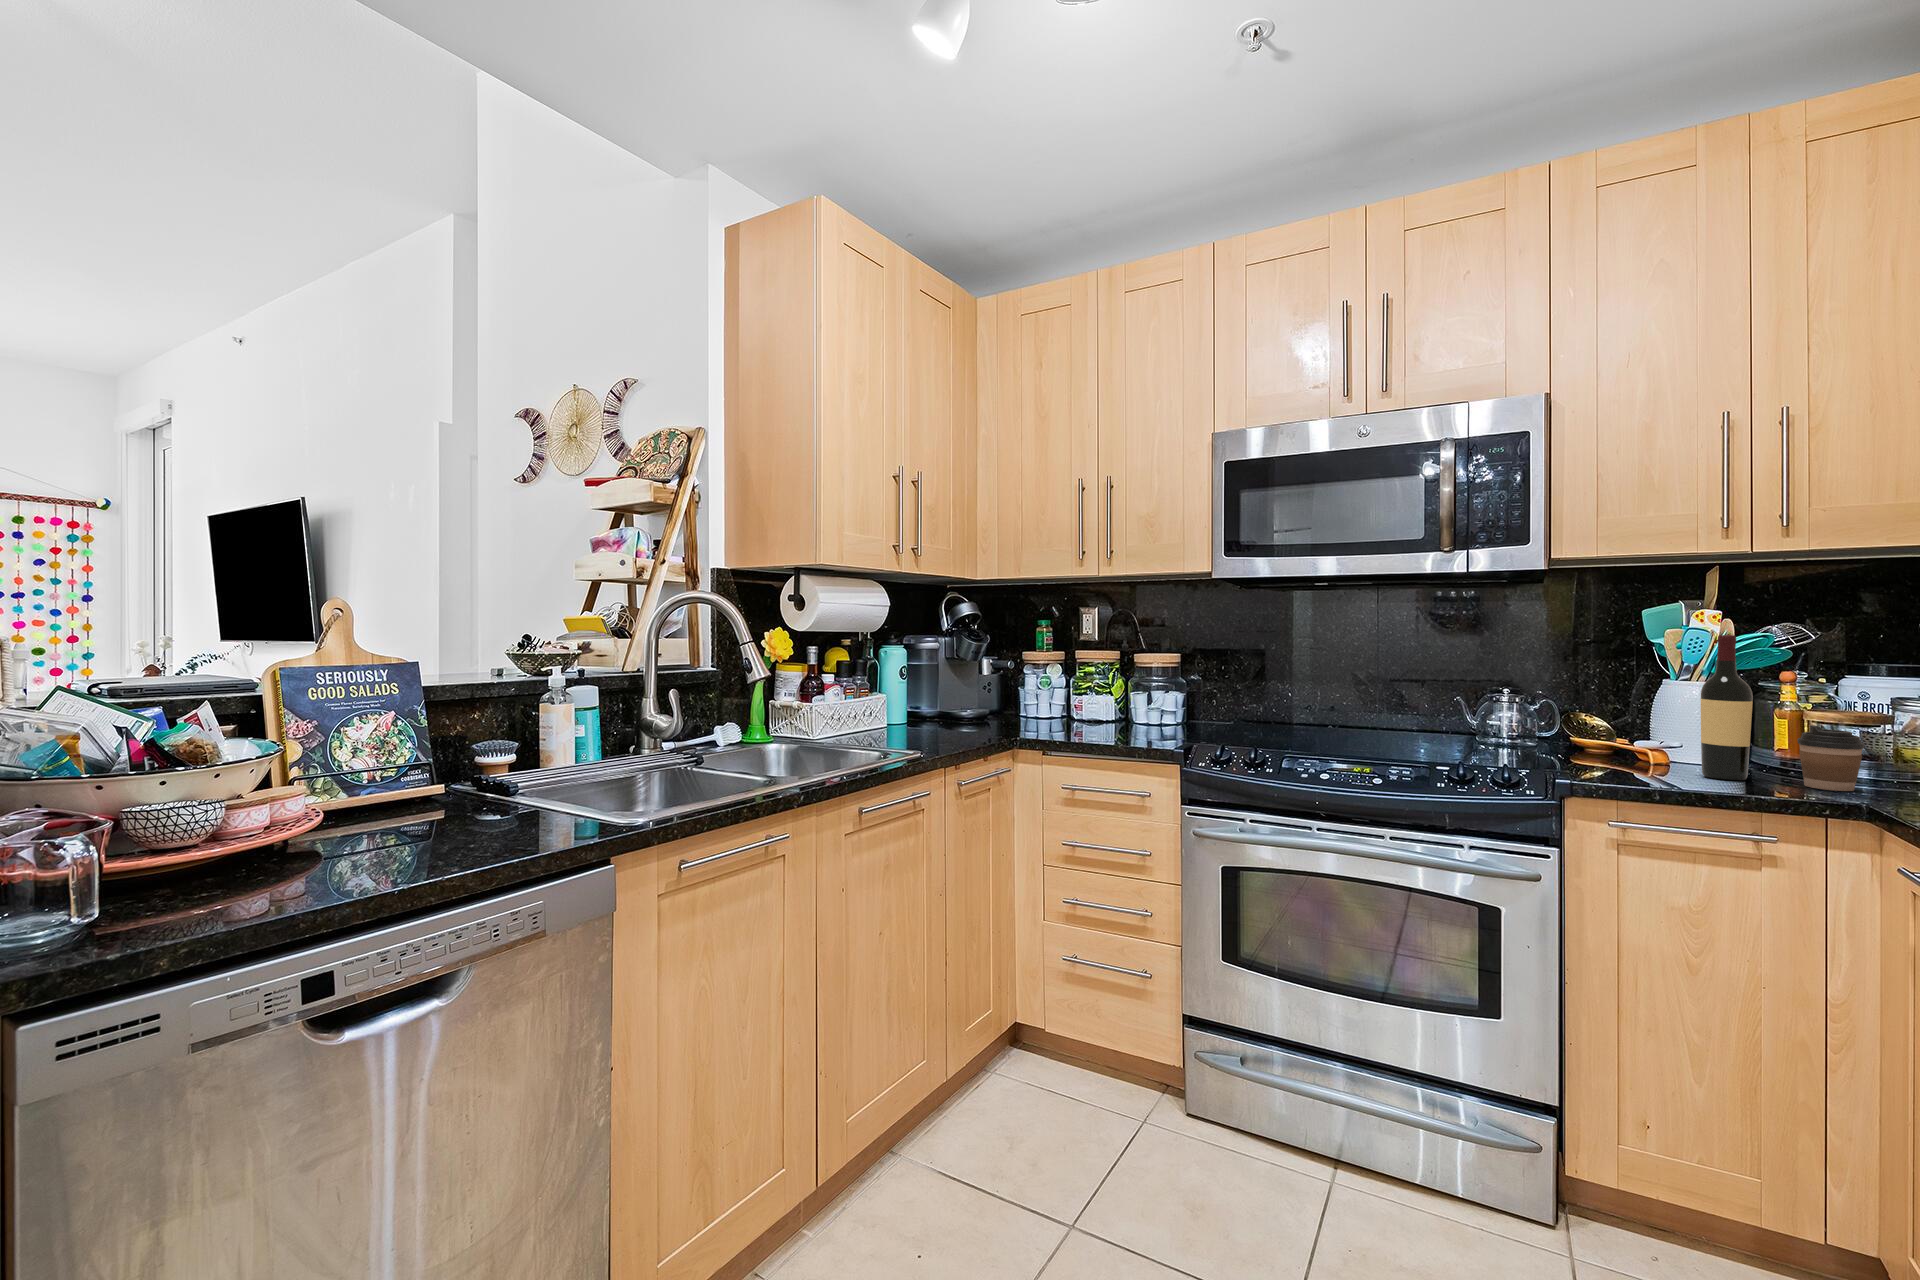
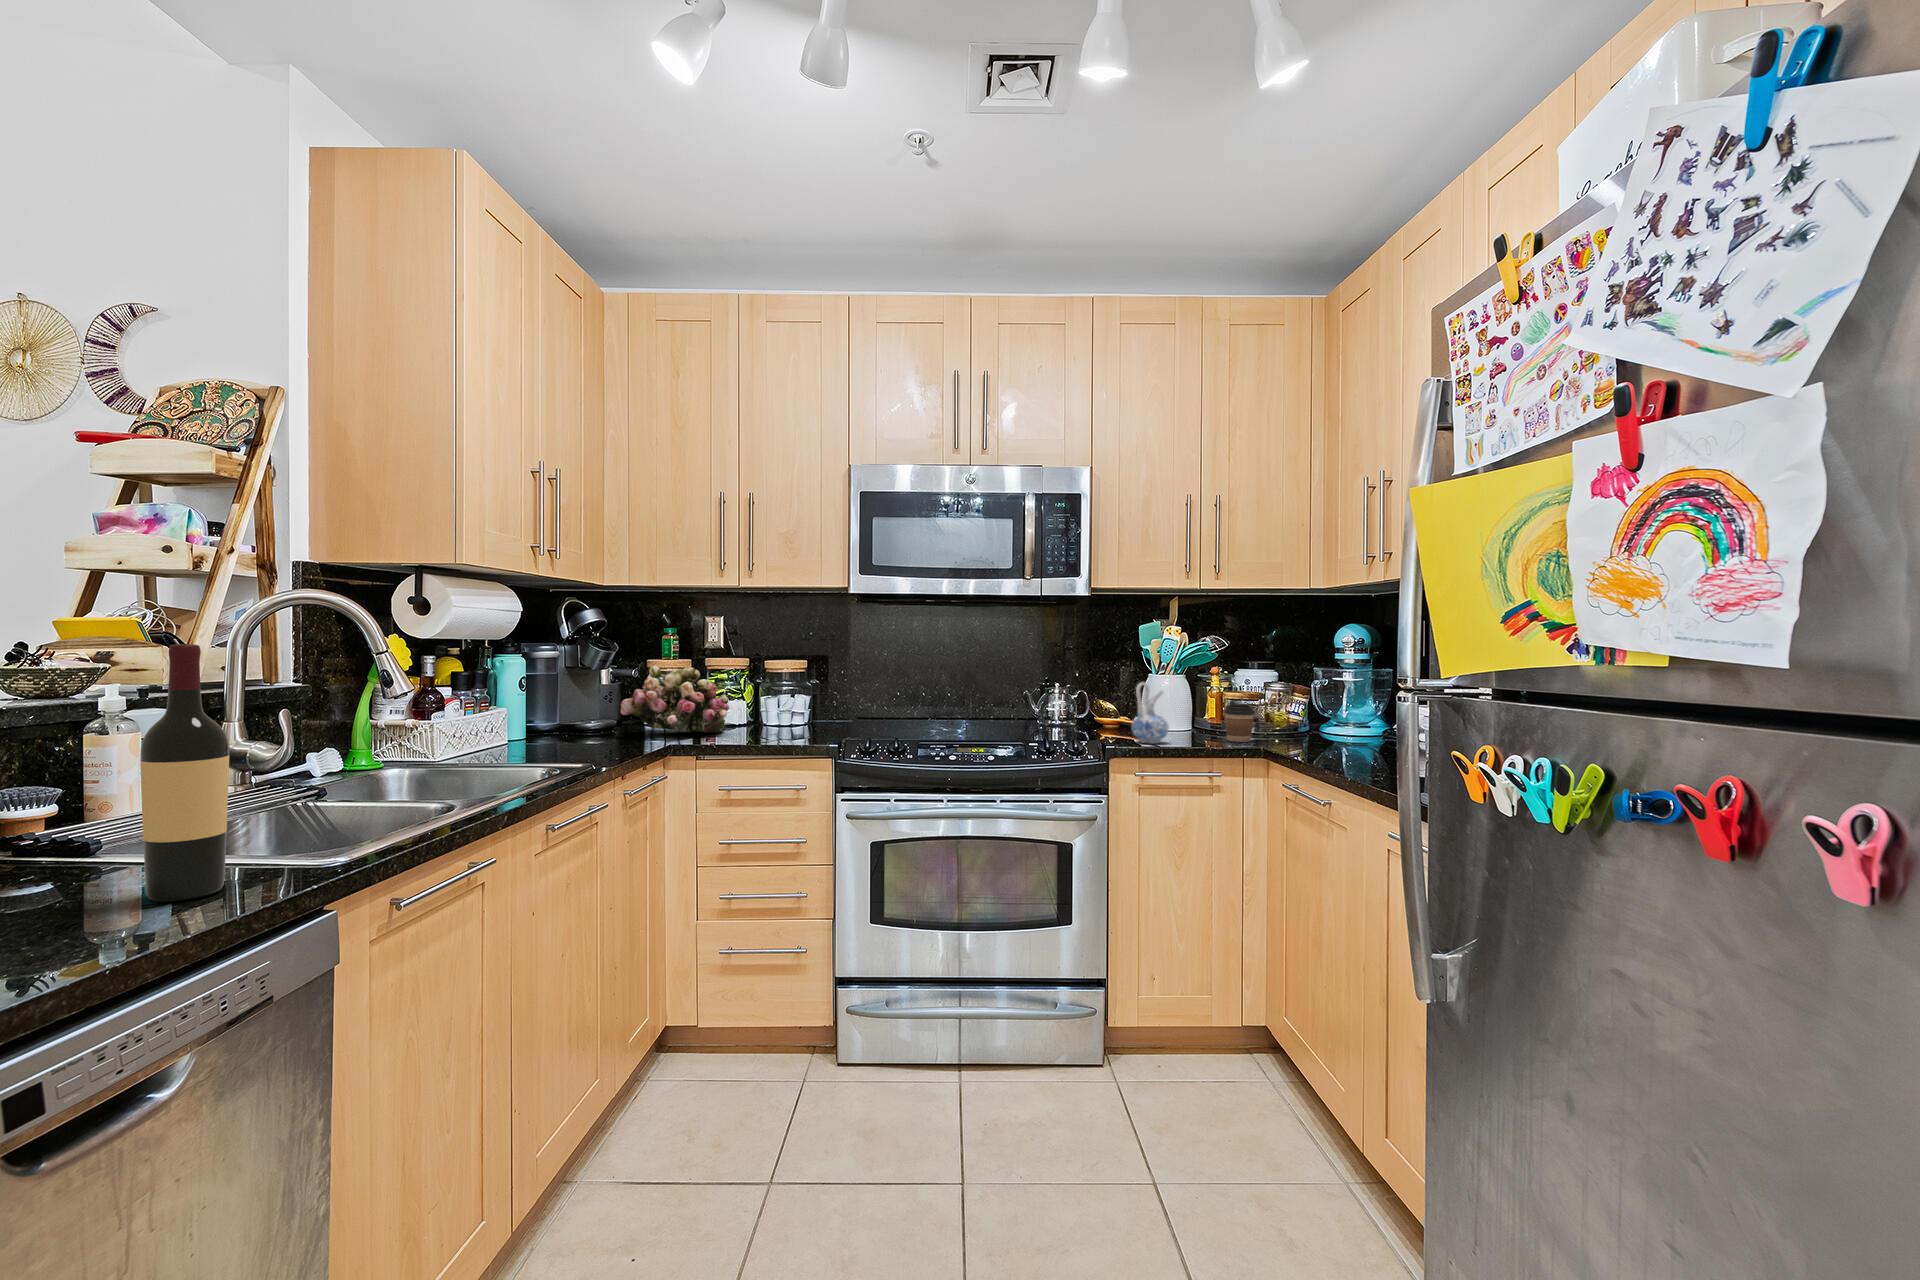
wine bottle: present [1701,635,1753,780] -> present [140,644,229,901]
flower arrangement: none [990,658,1097,727] -> present [620,666,729,732]
ceramic pitcher: none [1615,692,1682,781] -> present [1132,683,1169,743]

